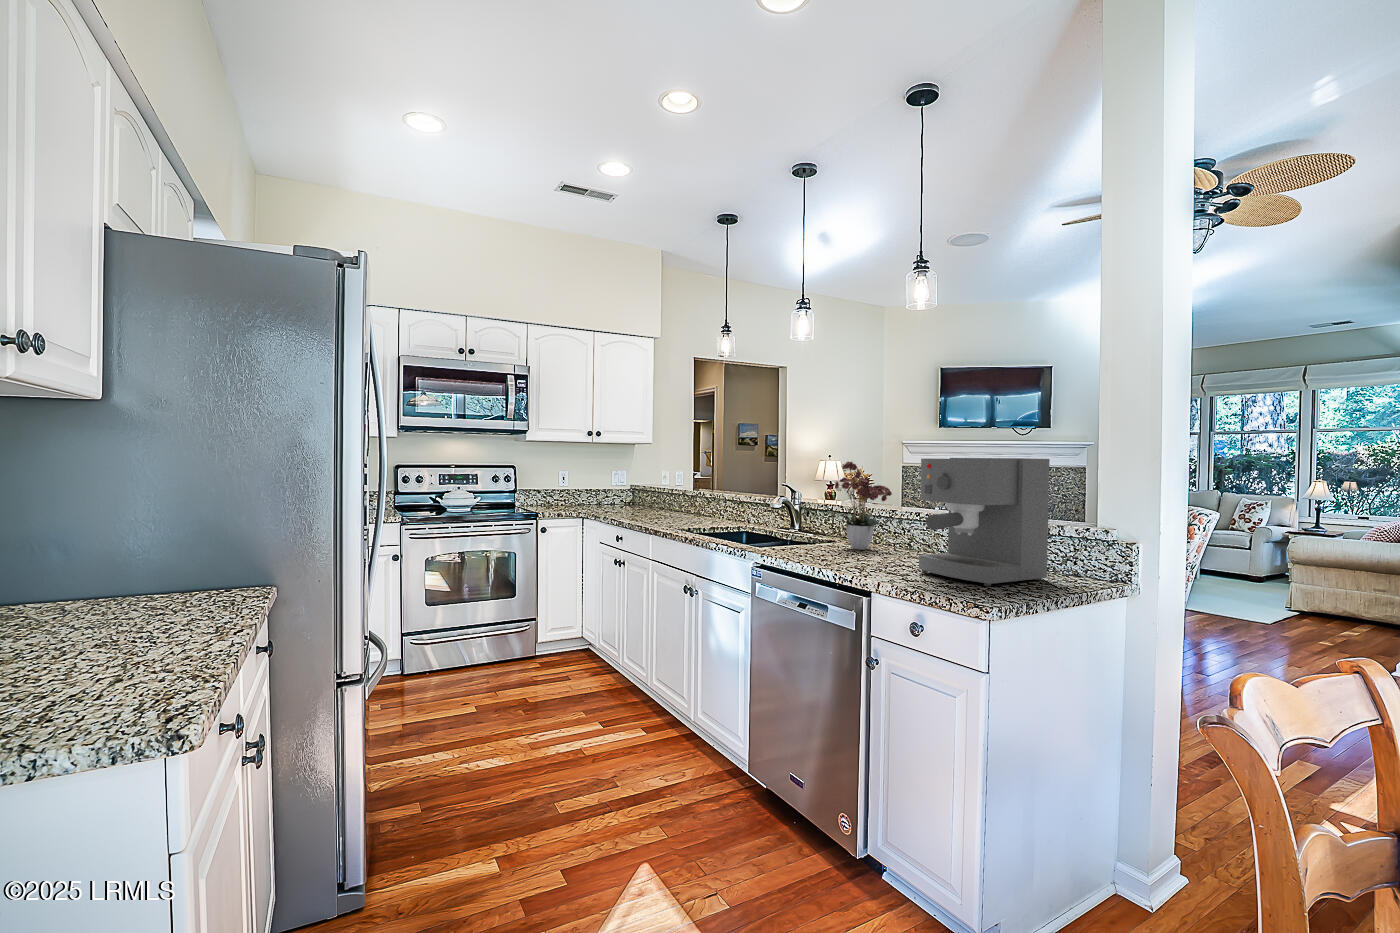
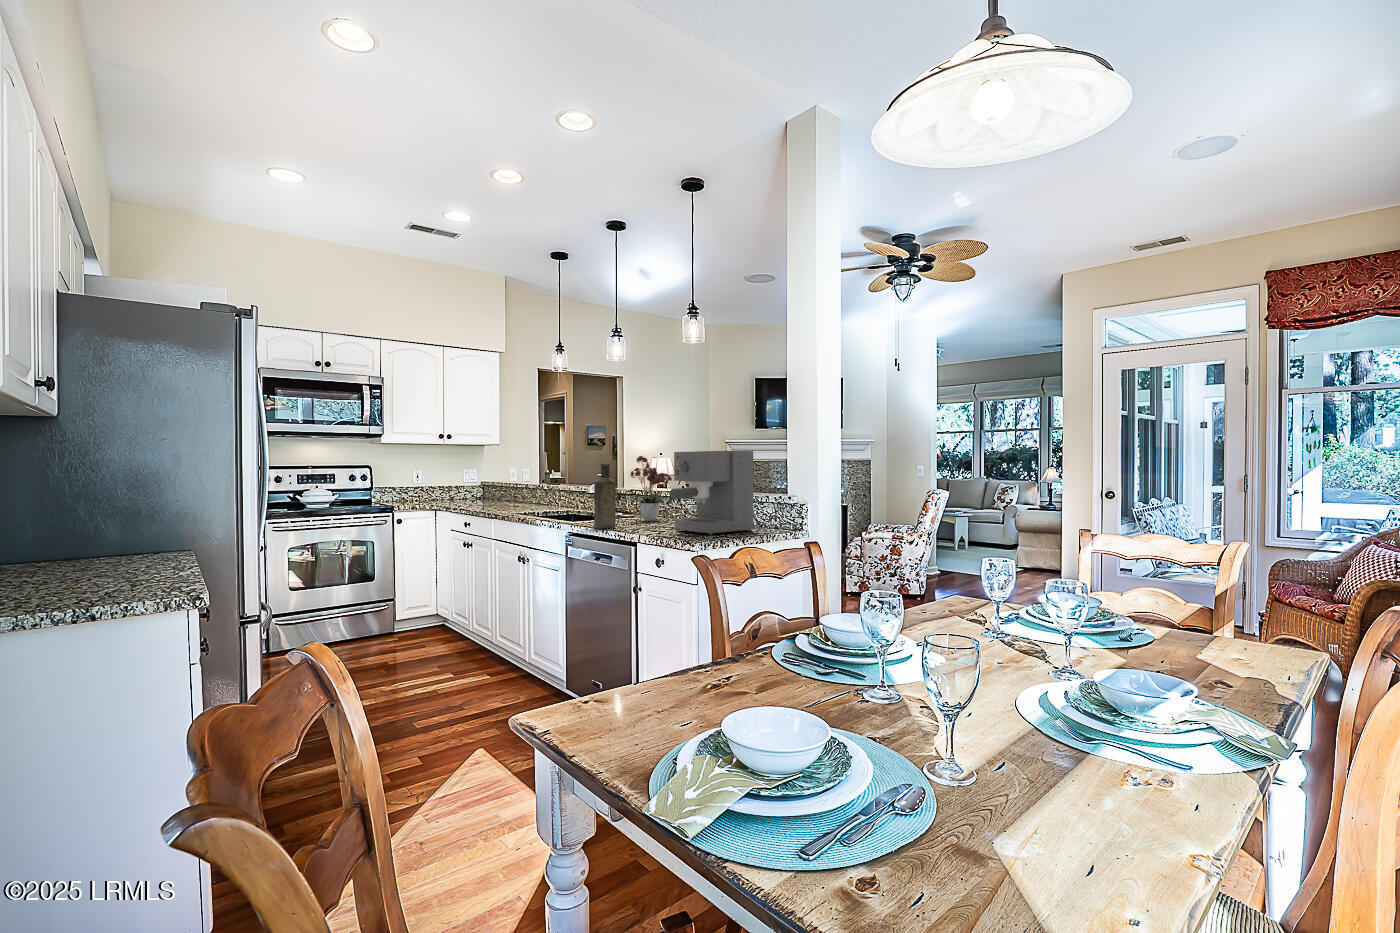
bottle: none [786,472,823,562] -> present [594,464,616,529]

